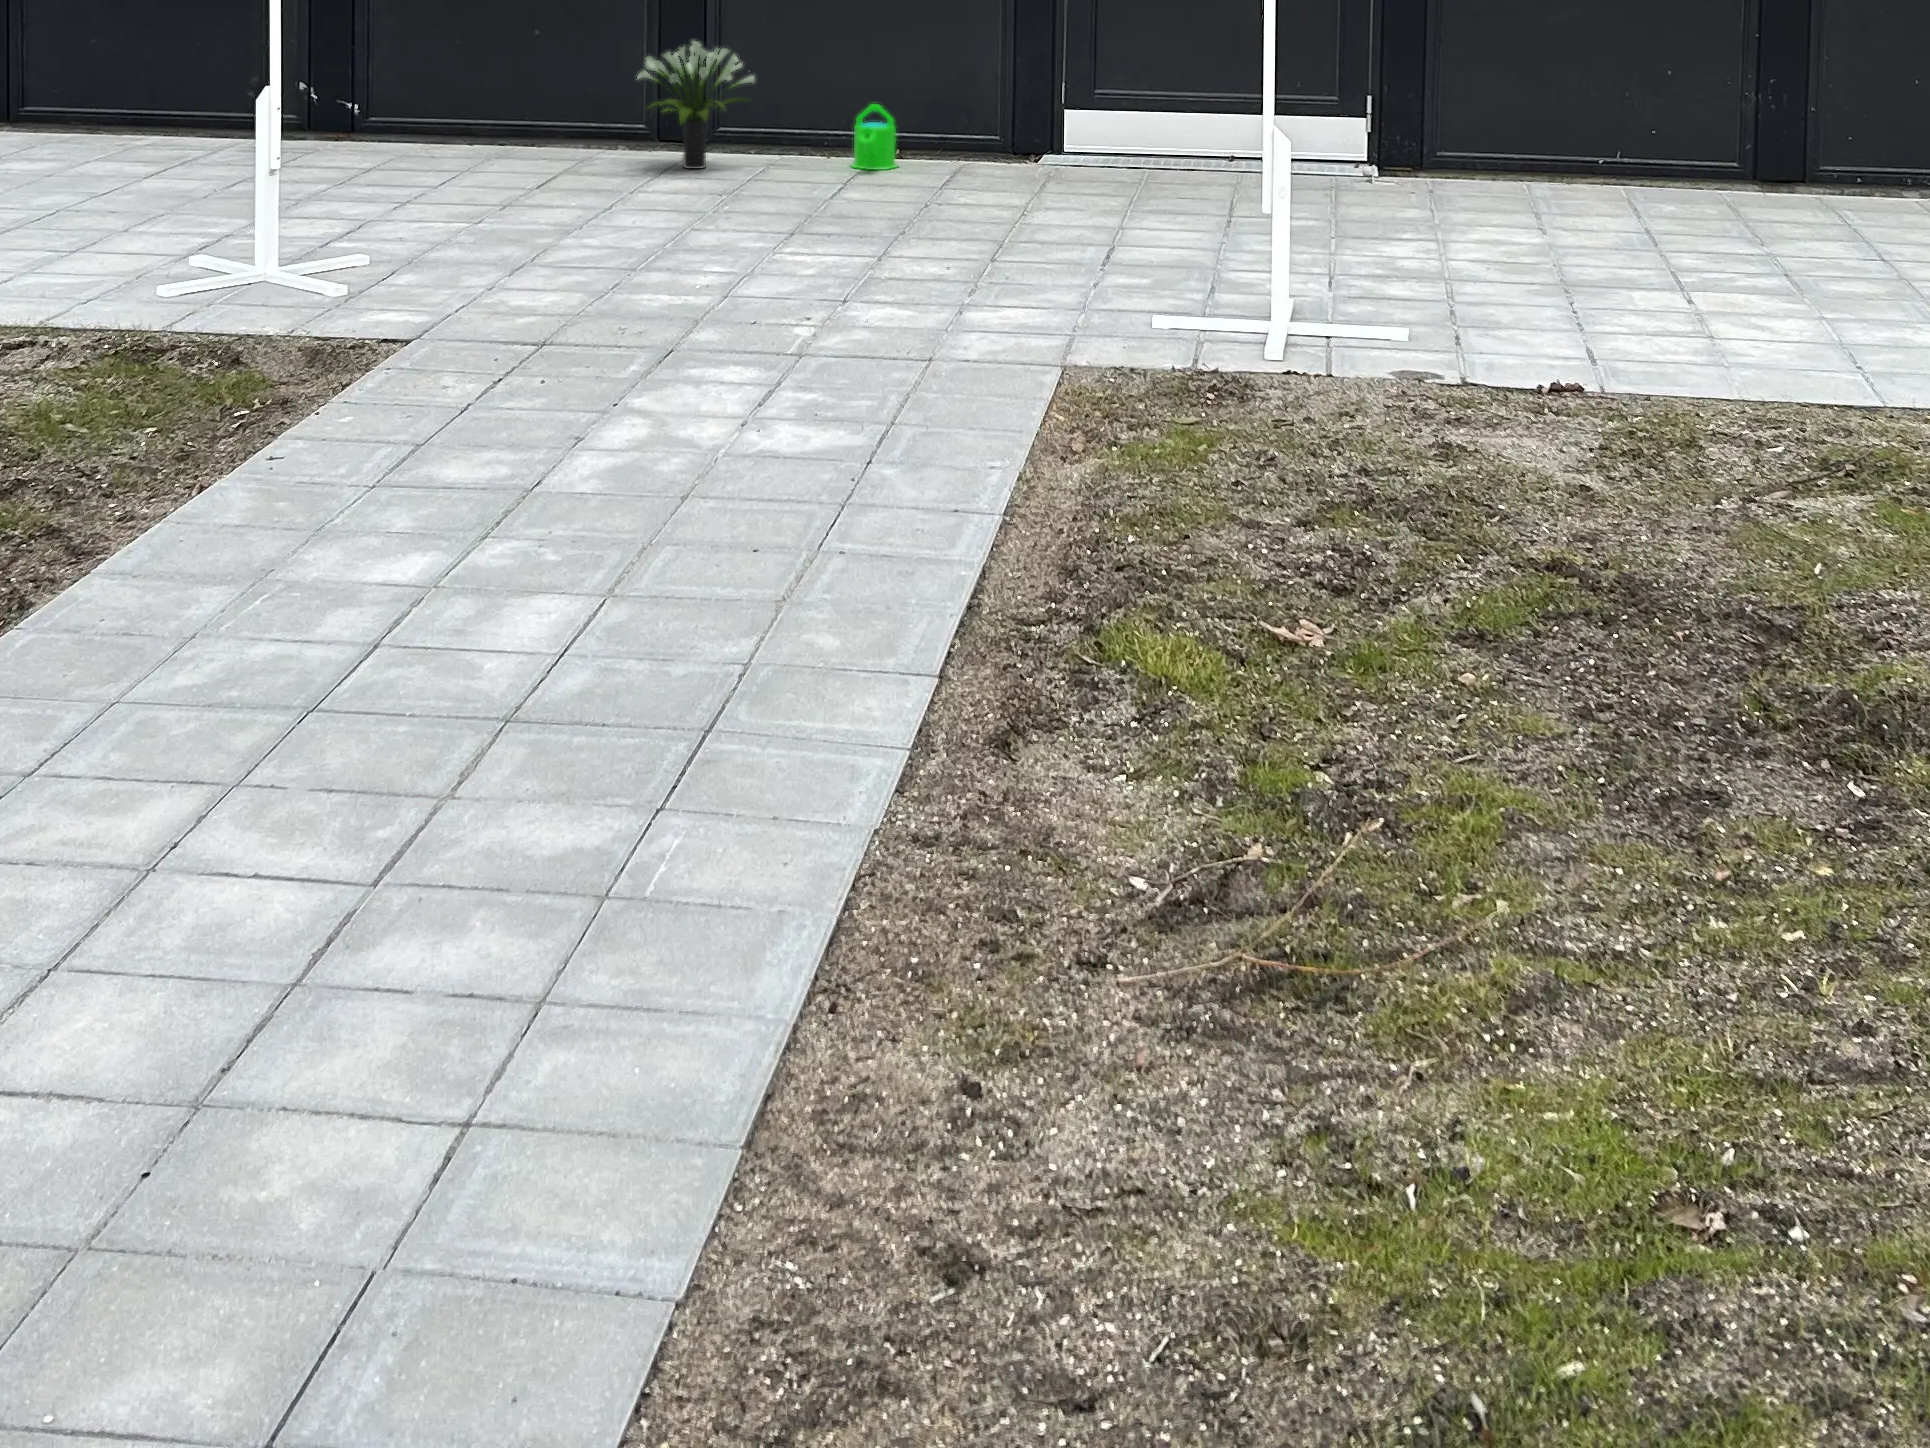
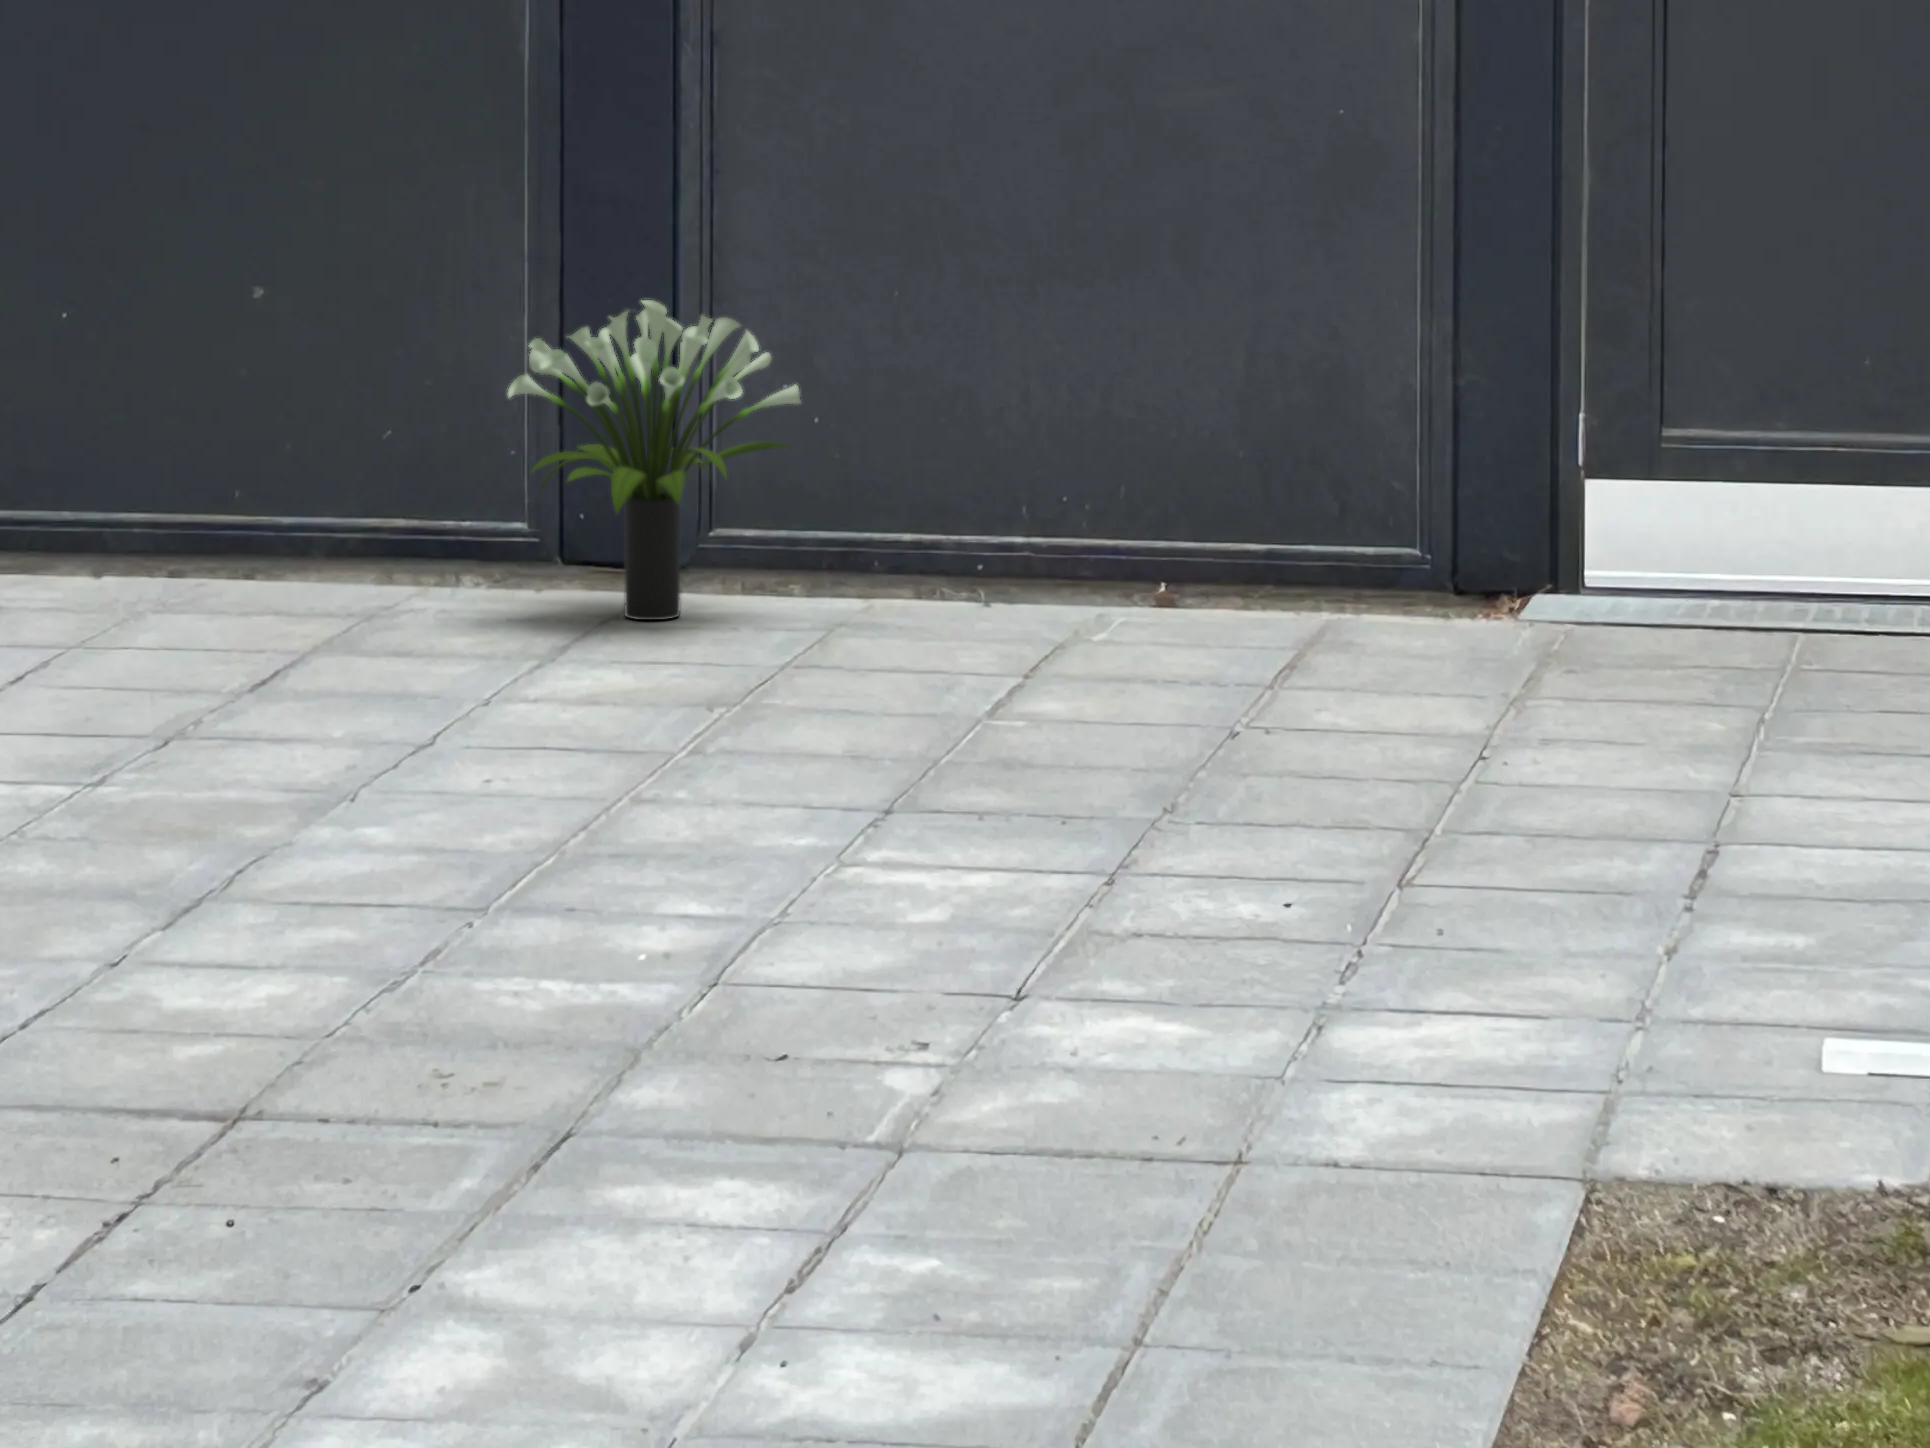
watering can: present [852,104,897,170] -> none [1040,455,1163,621]

